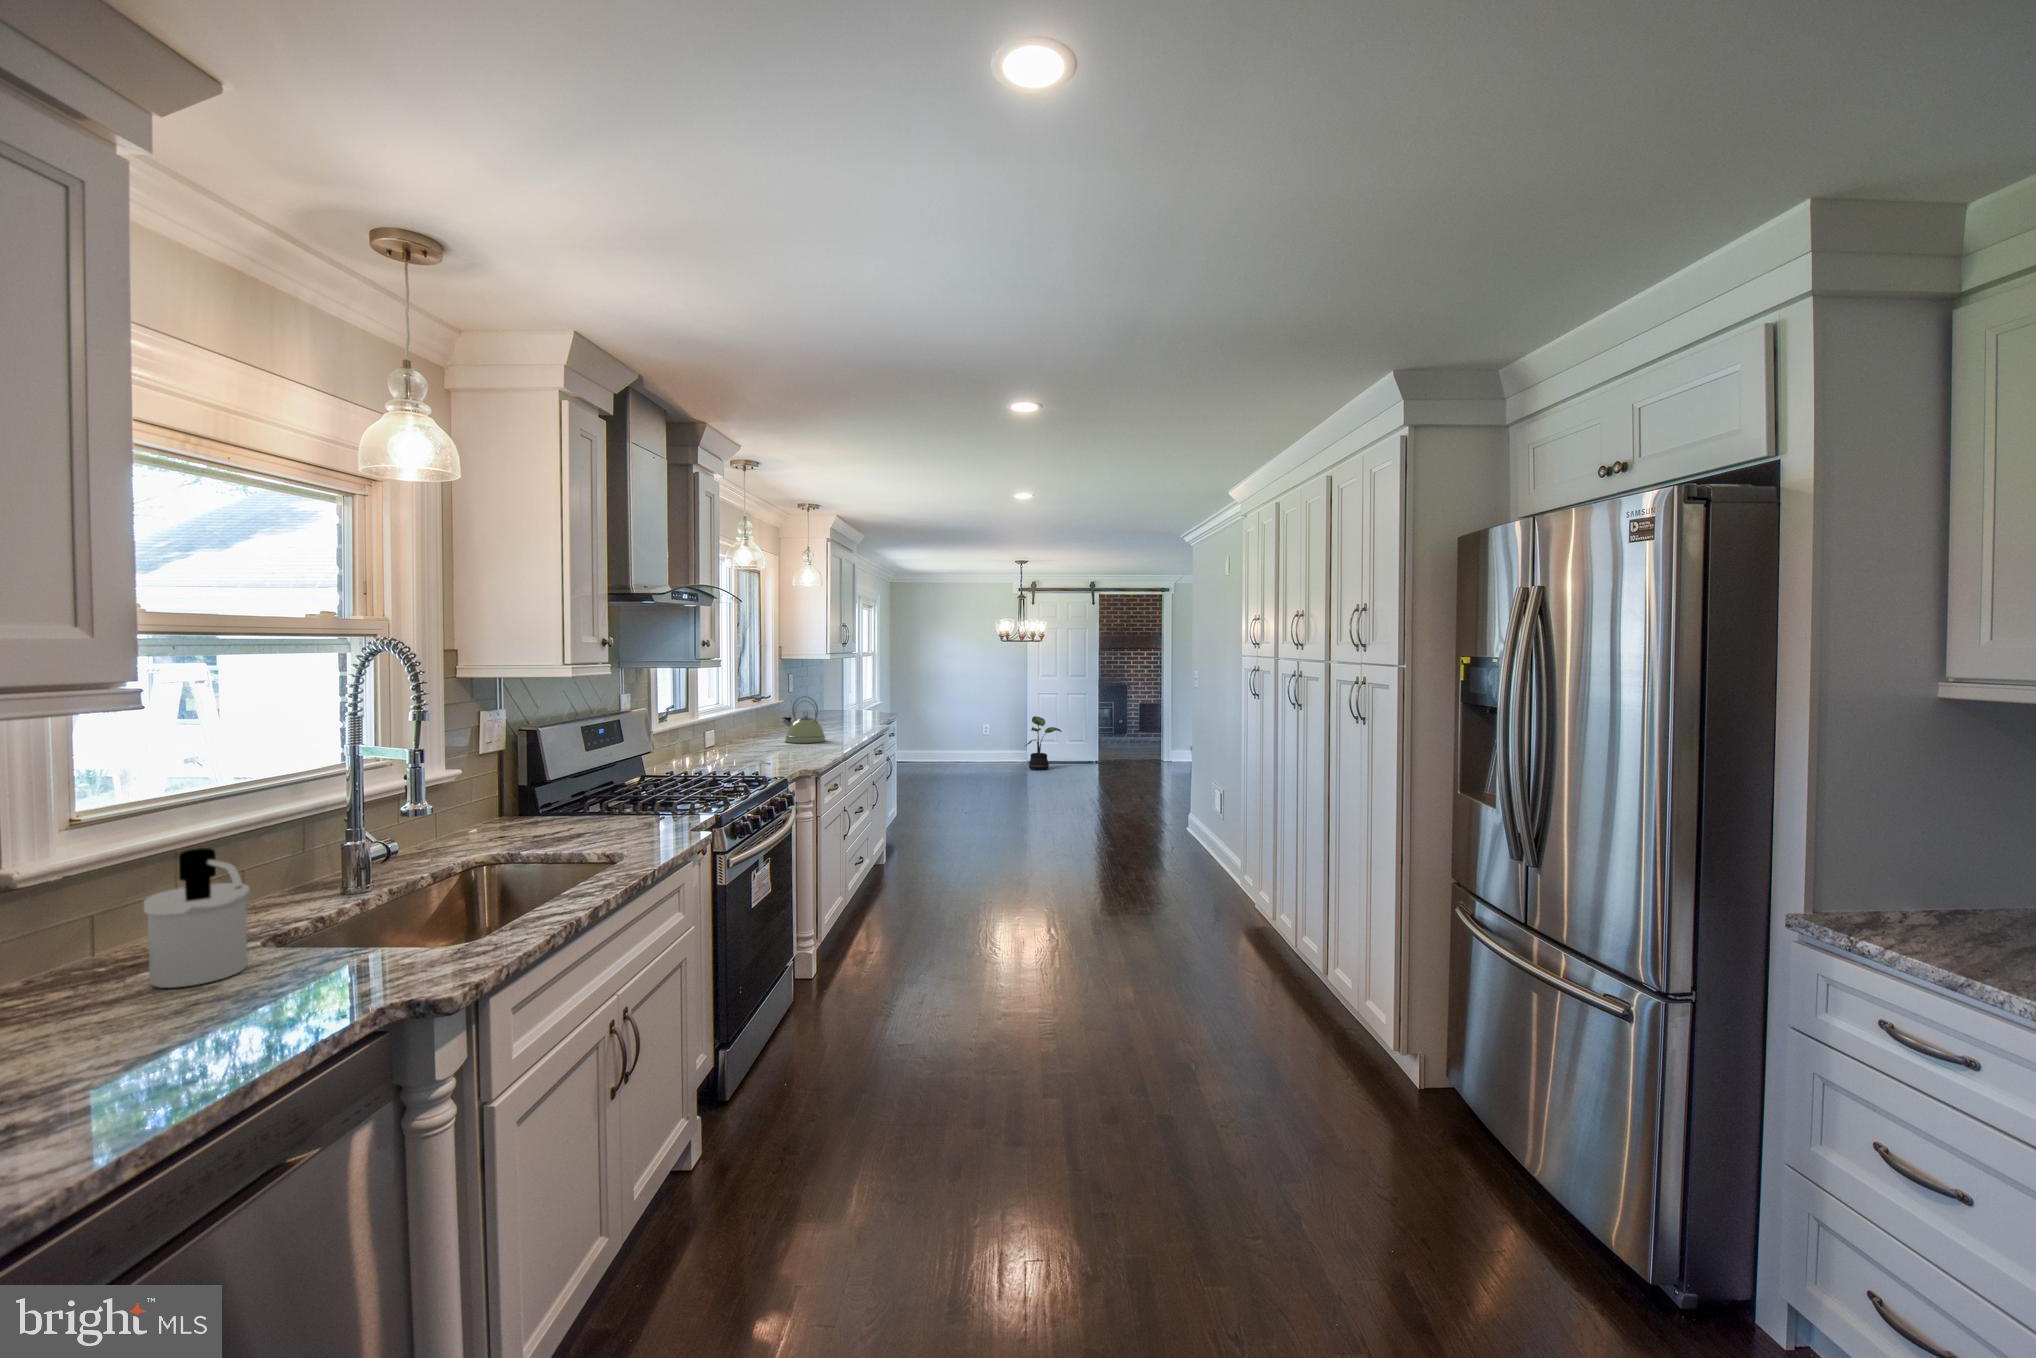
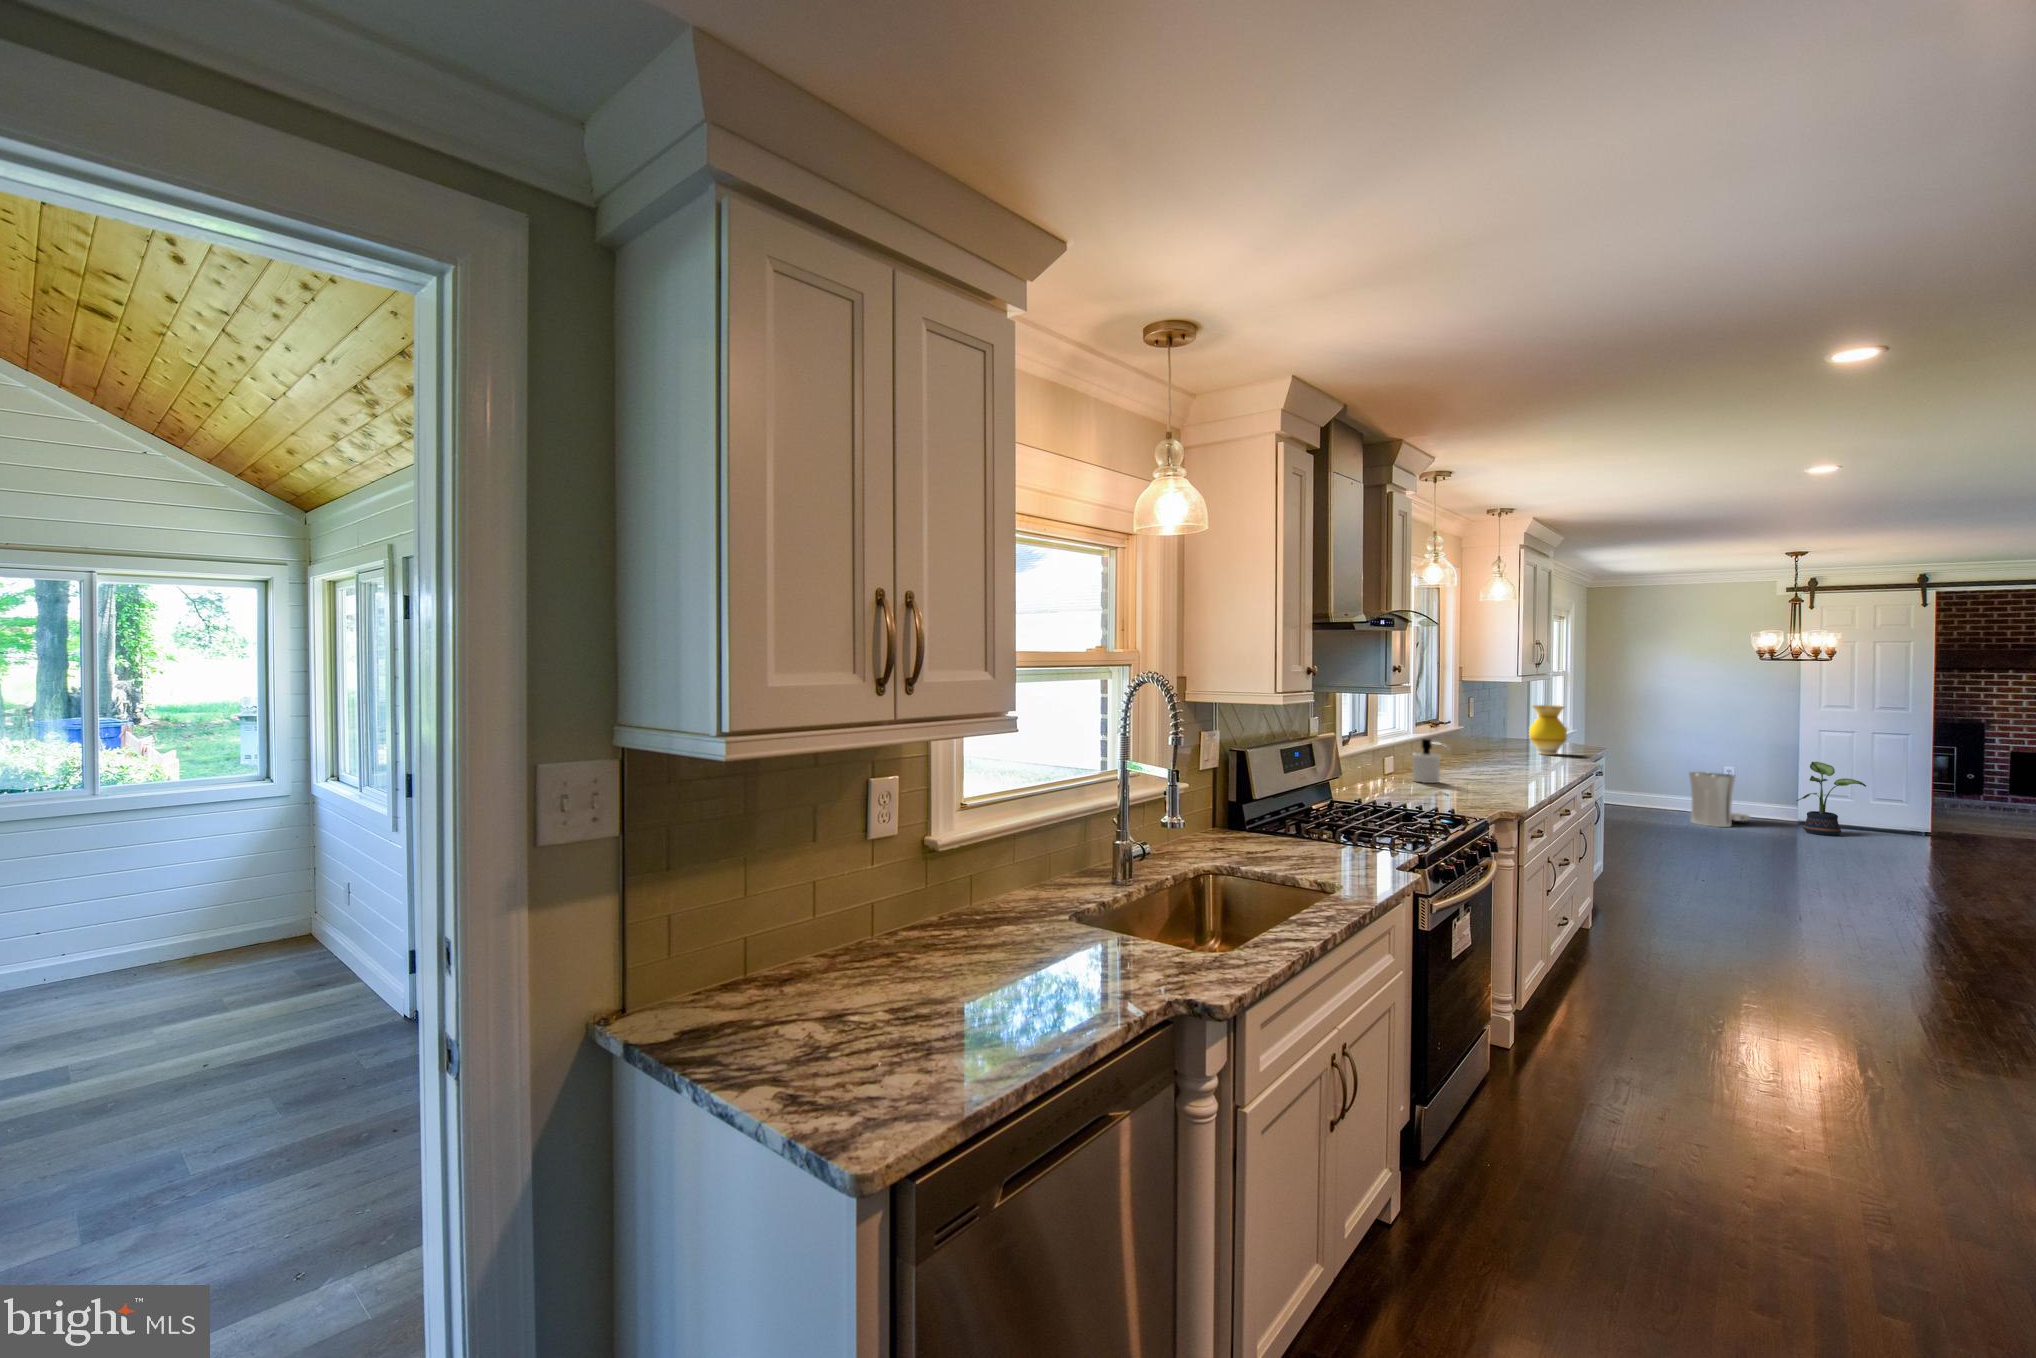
vase: none [839,678,867,721] -> present [1529,705,1567,755]
kettle: present [782,696,826,743] -> none [1467,725,1521,778]
trash can: none [960,730,998,772] -> present [1689,772,1750,827]
soap dispenser: present [144,848,250,988] -> present [1412,739,1450,783]

